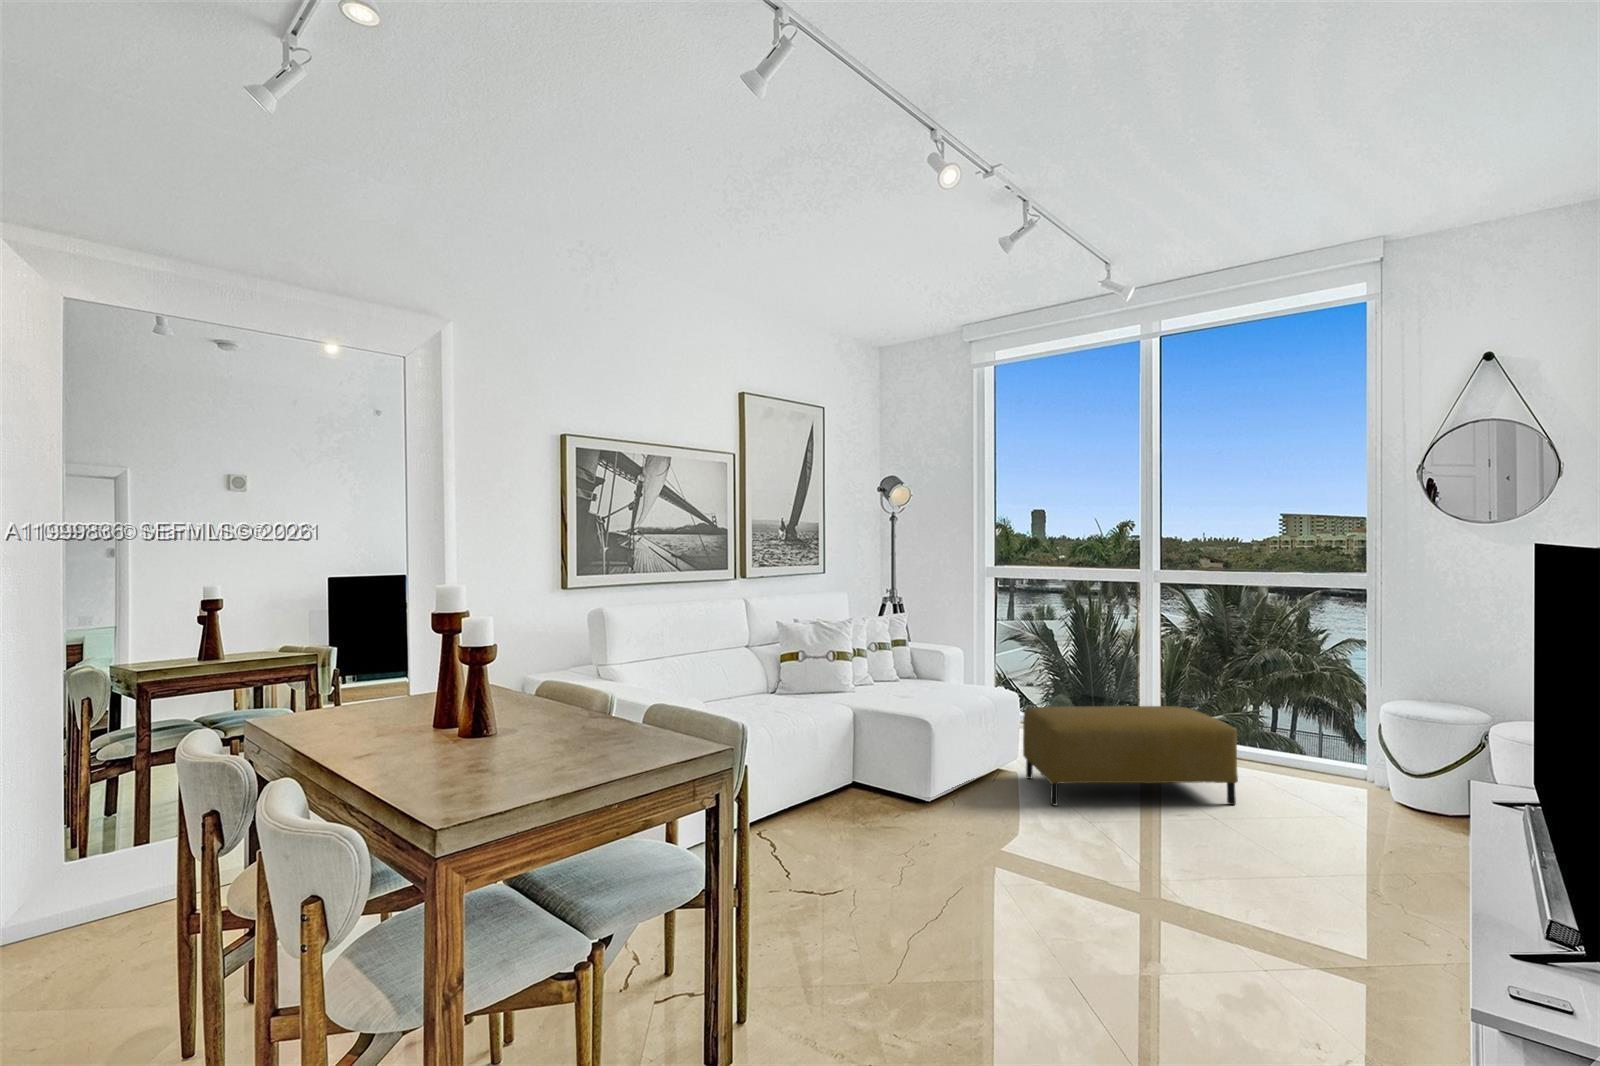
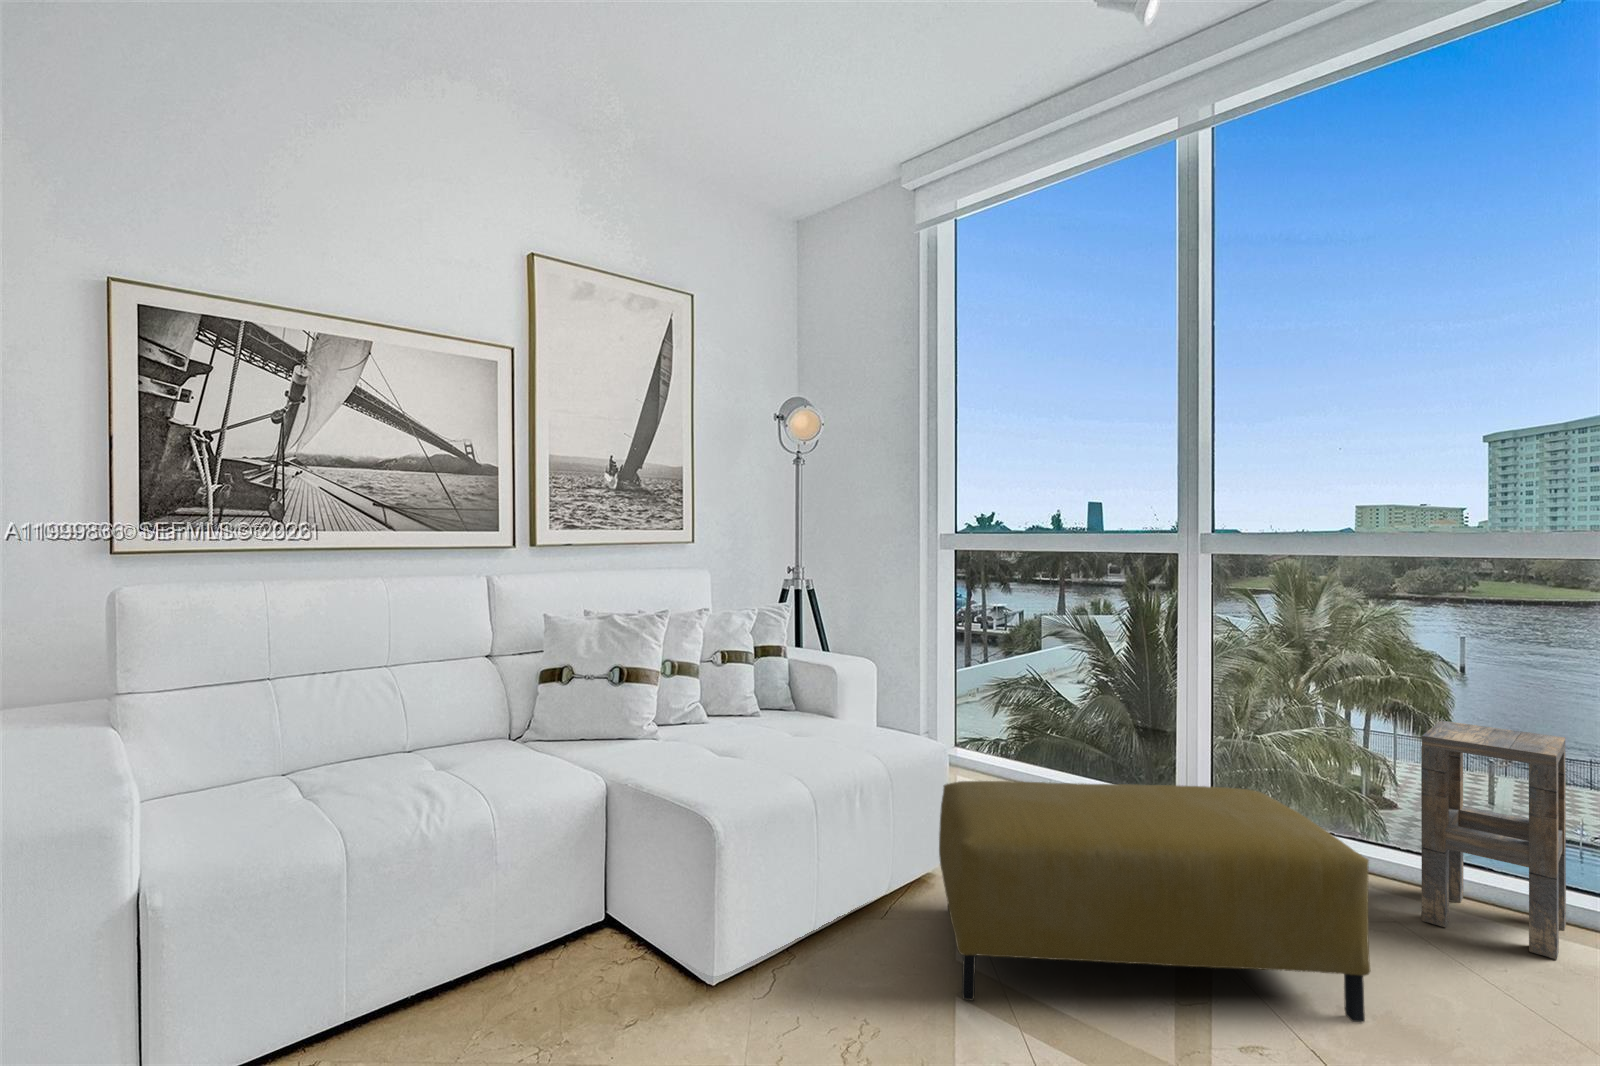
side table: none [1266,671,1335,783] -> present [1421,721,1566,959]

